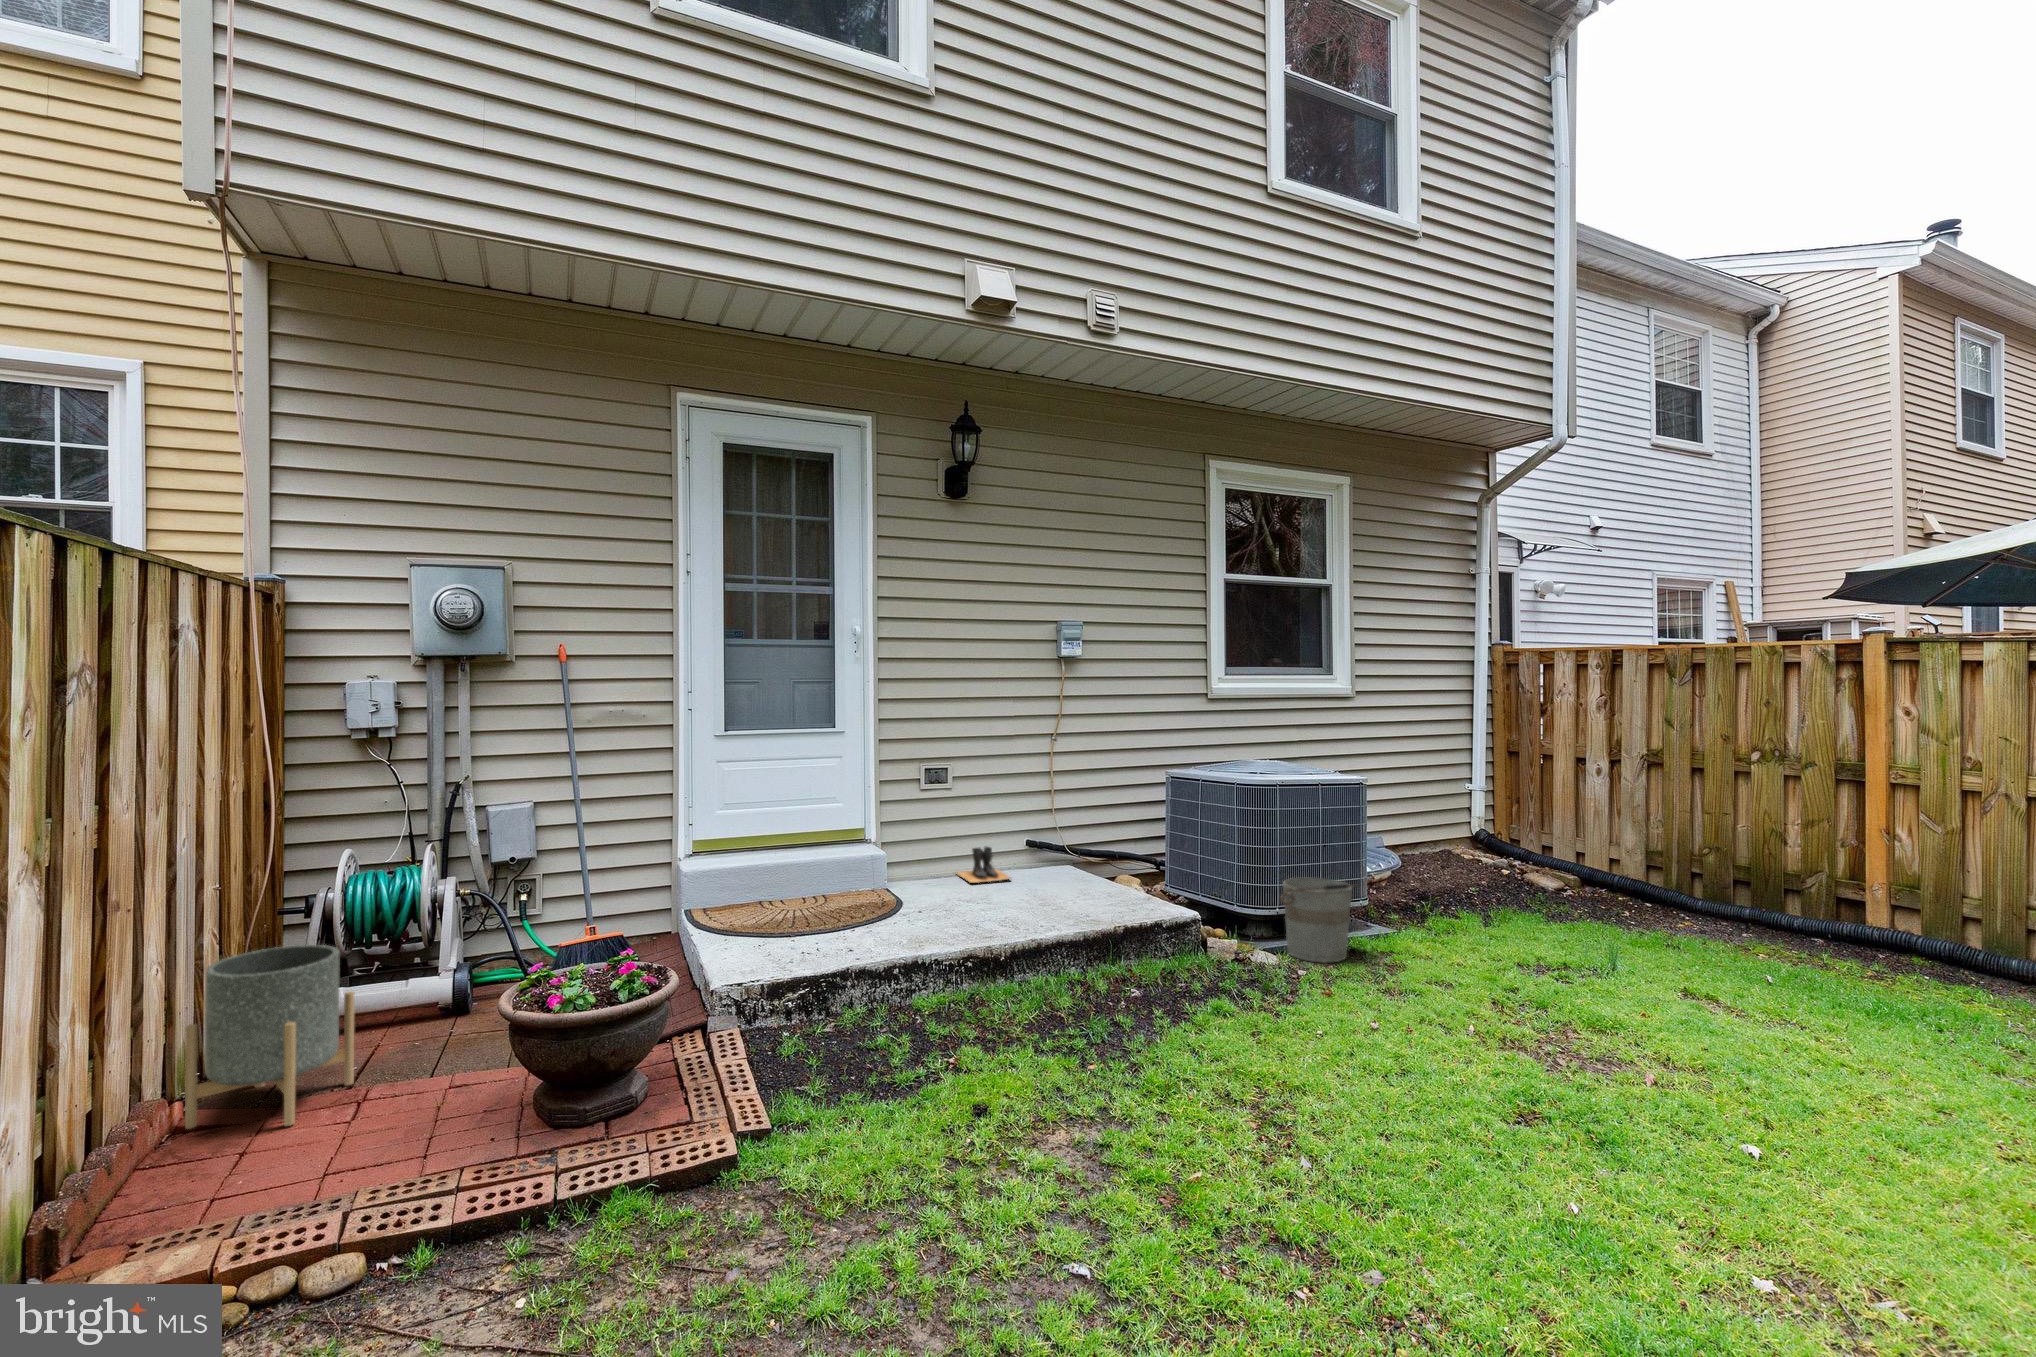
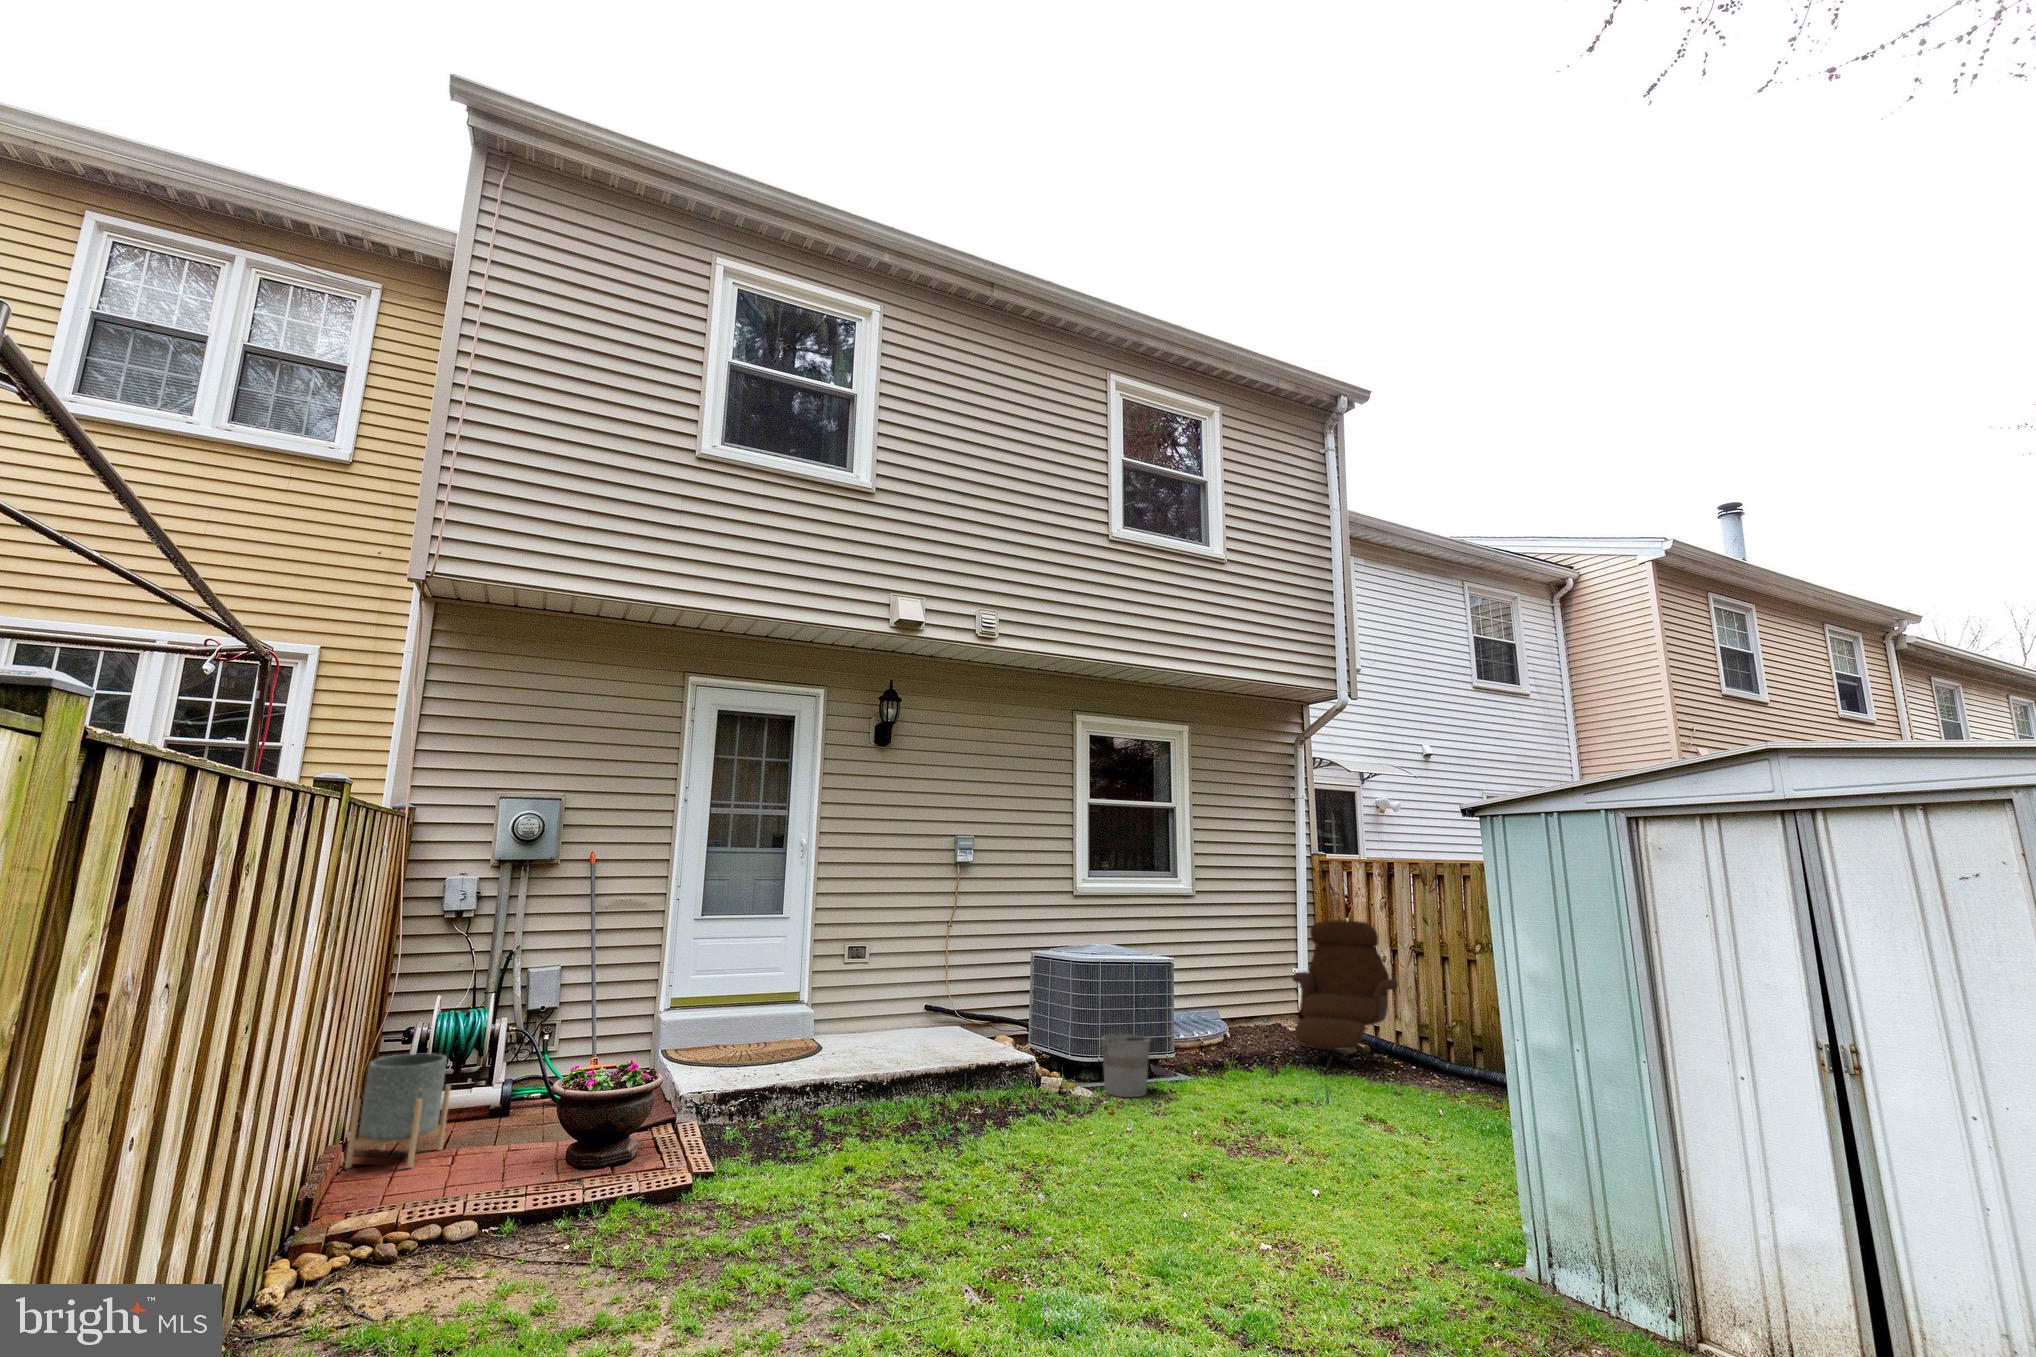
lounge chair: none [1483,724,1633,912] -> present [1292,920,1398,1070]
boots: present [957,846,1011,883] -> none [867,1009,909,1037]

